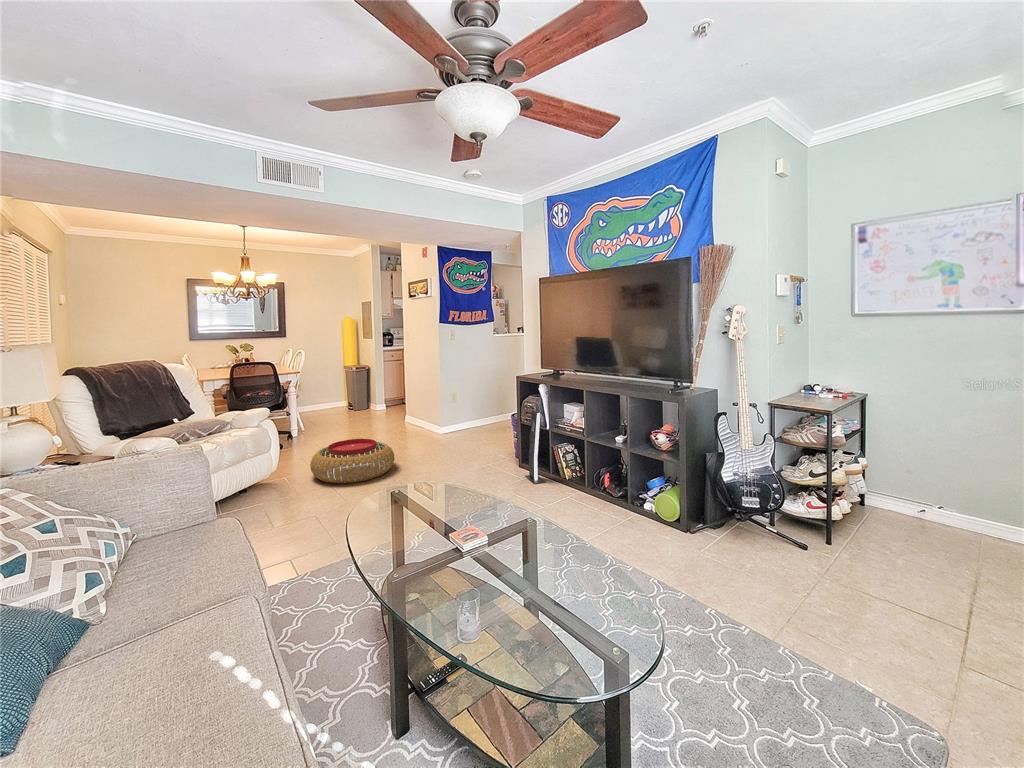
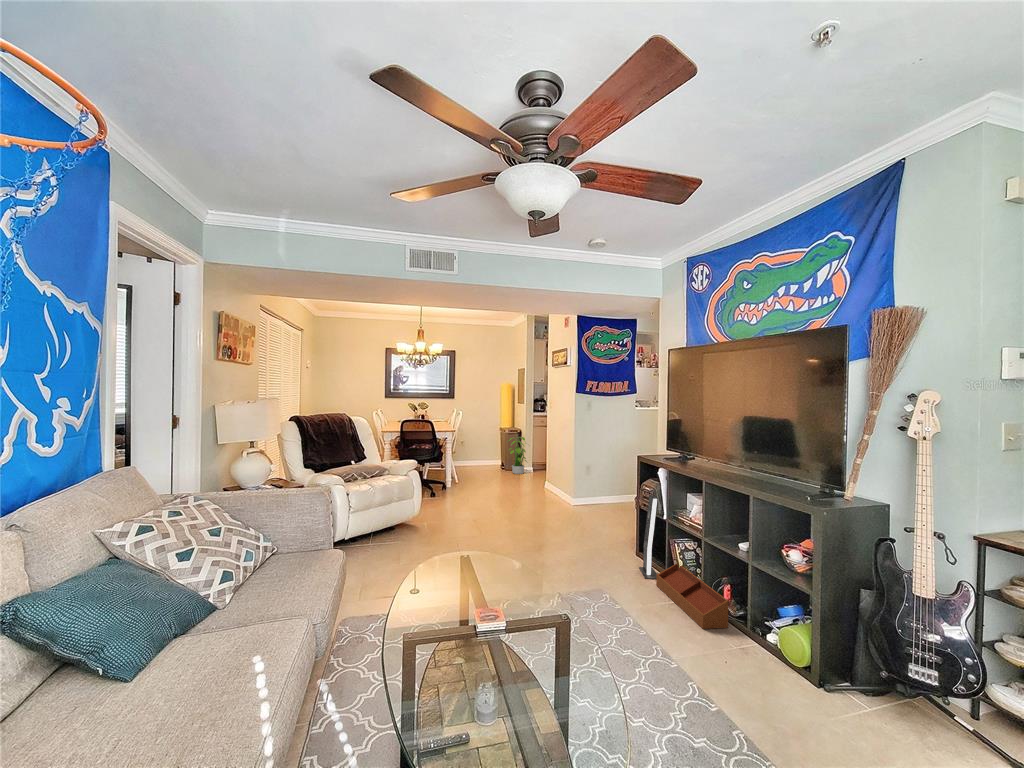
potted plant: none [354,373,381,412] -> present [507,437,527,474]
pouf: present [310,439,395,483] -> none [440,498,514,540]
storage bin: none [546,465,613,513] -> present [656,563,729,629]

